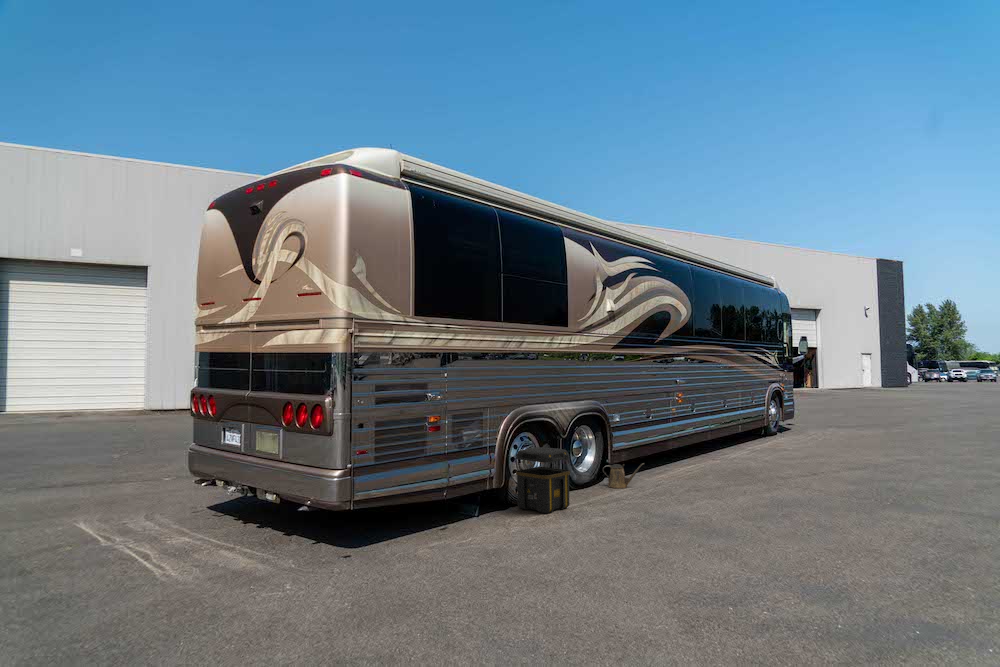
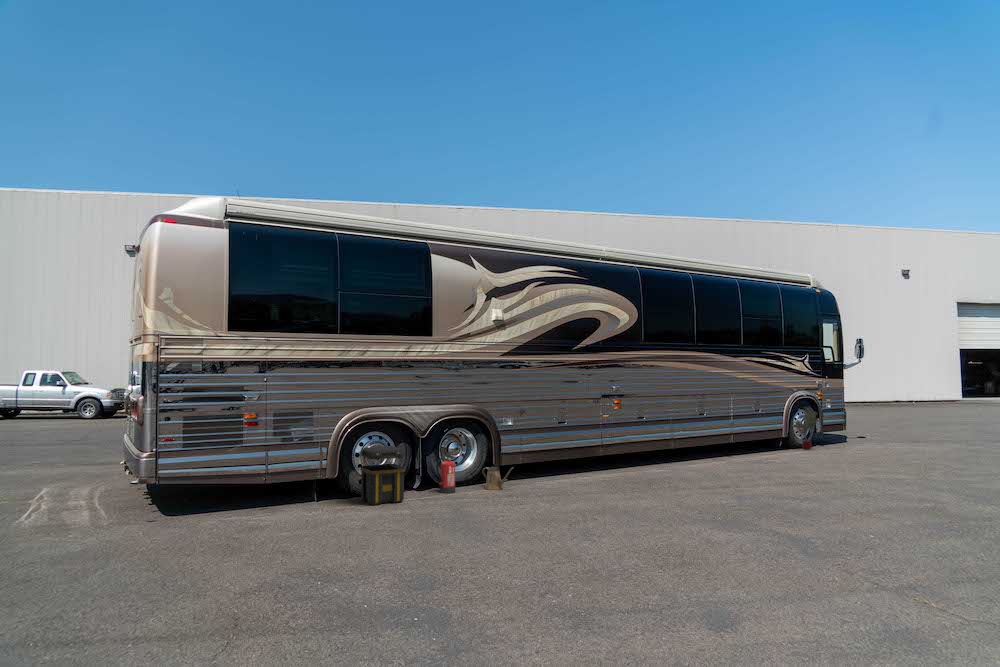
potted tree: none [766,396,787,435] -> present [793,407,818,449]
fire extinguisher: none [576,449,592,495] -> present [436,450,456,493]

